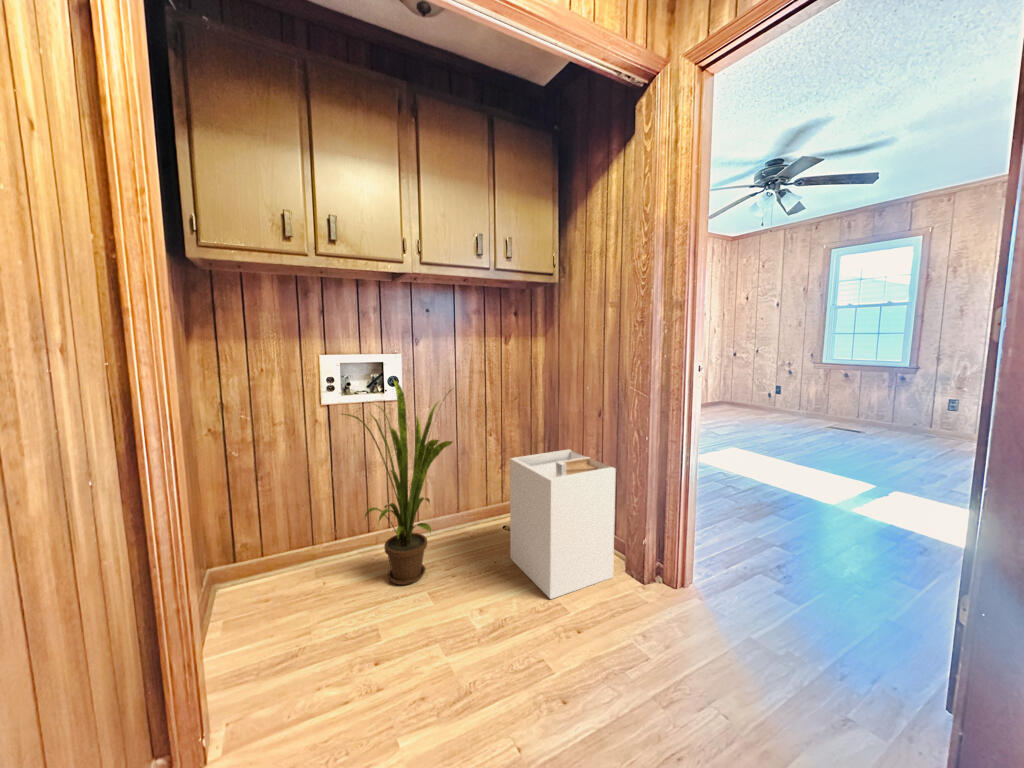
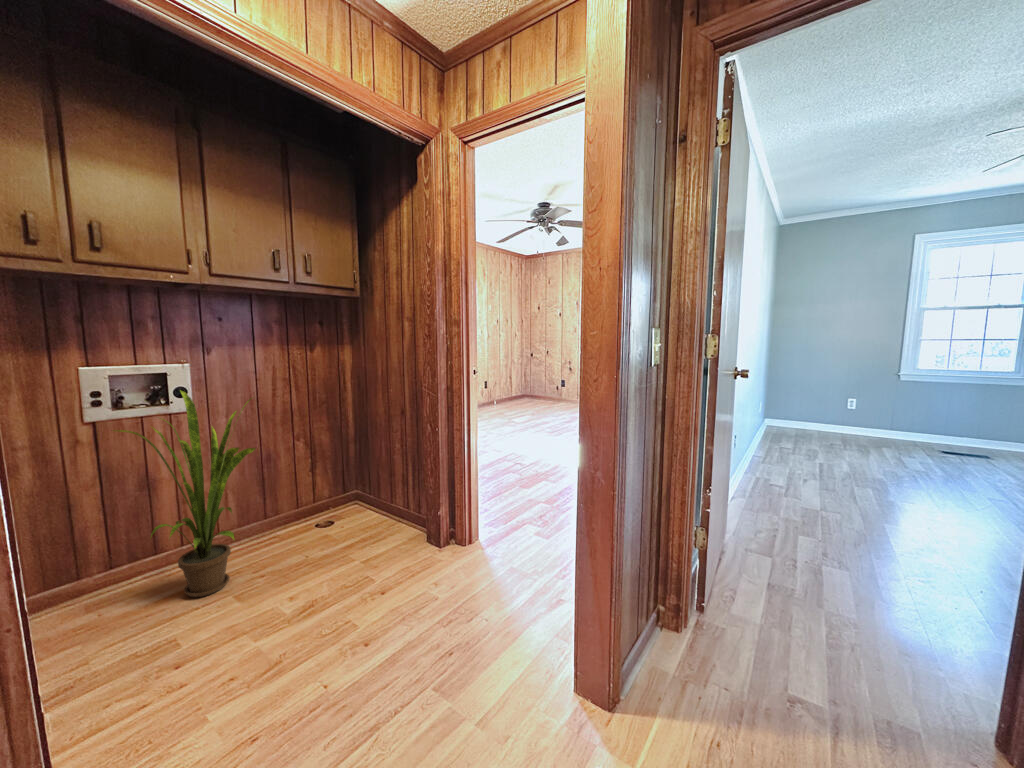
laundry hamper: present [510,450,616,599] -> none [318,445,417,575]

